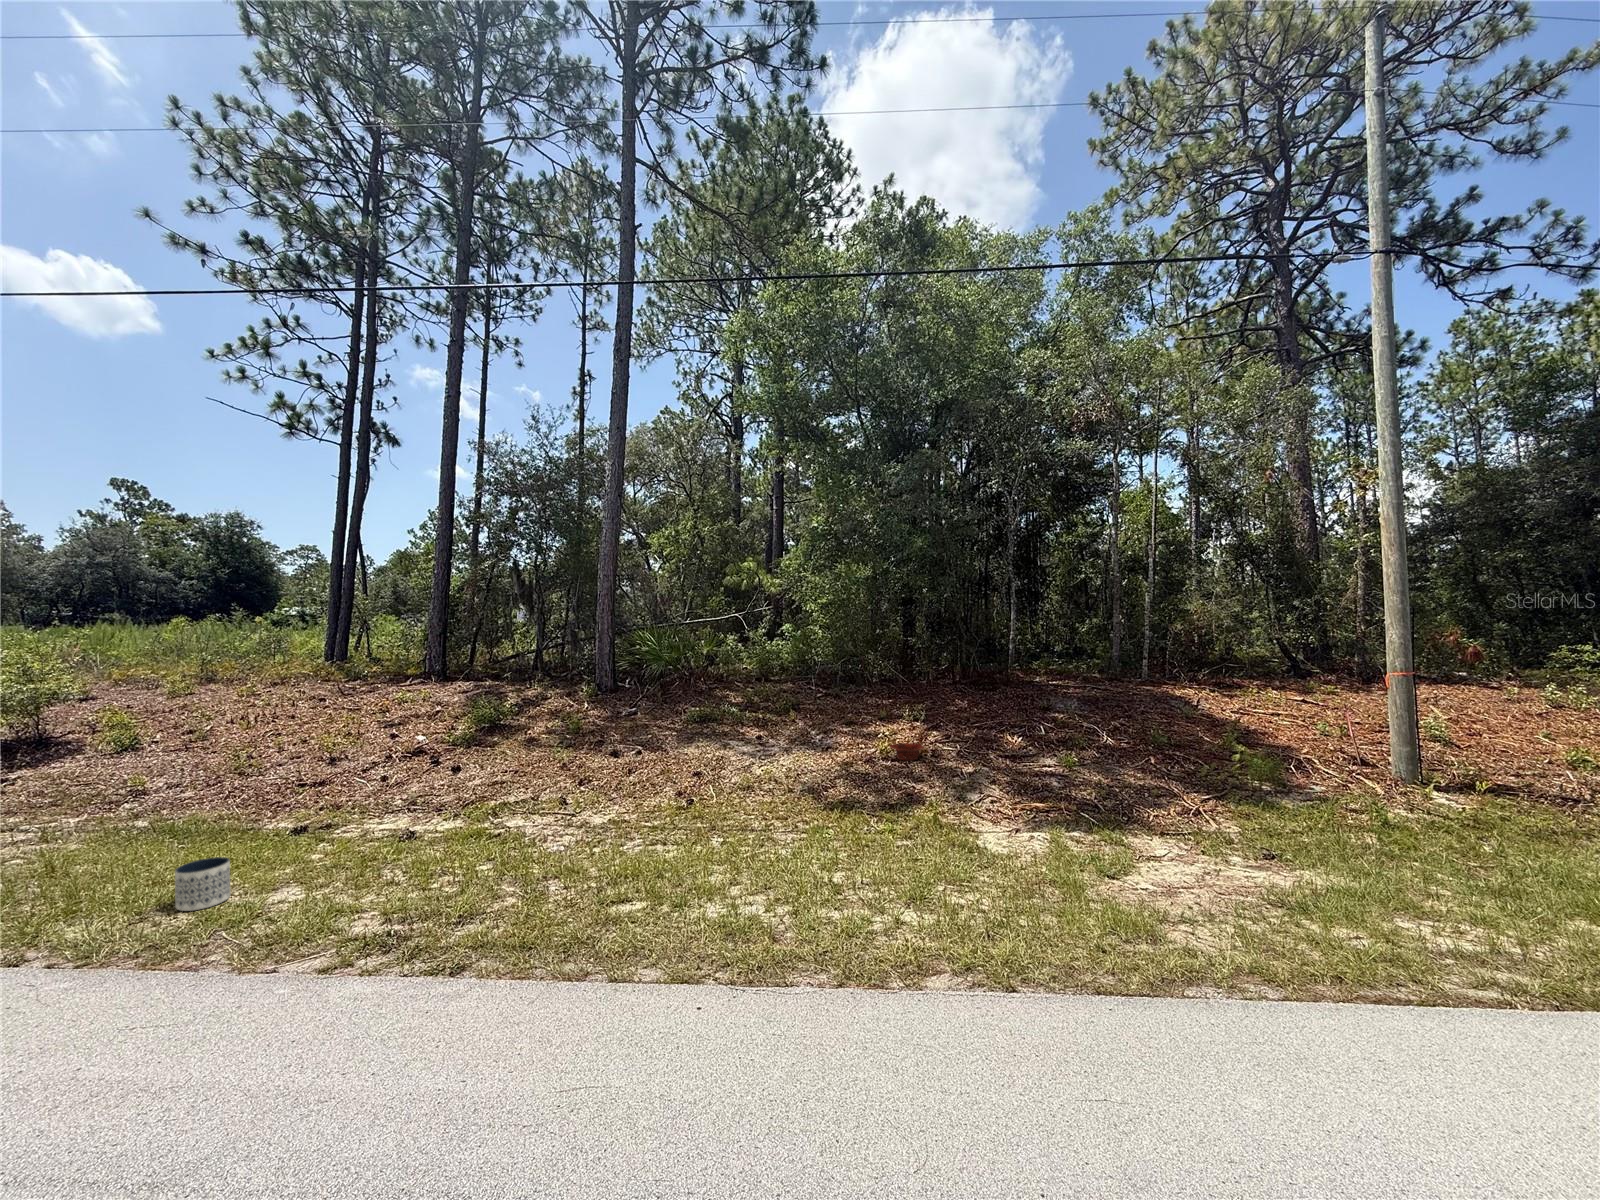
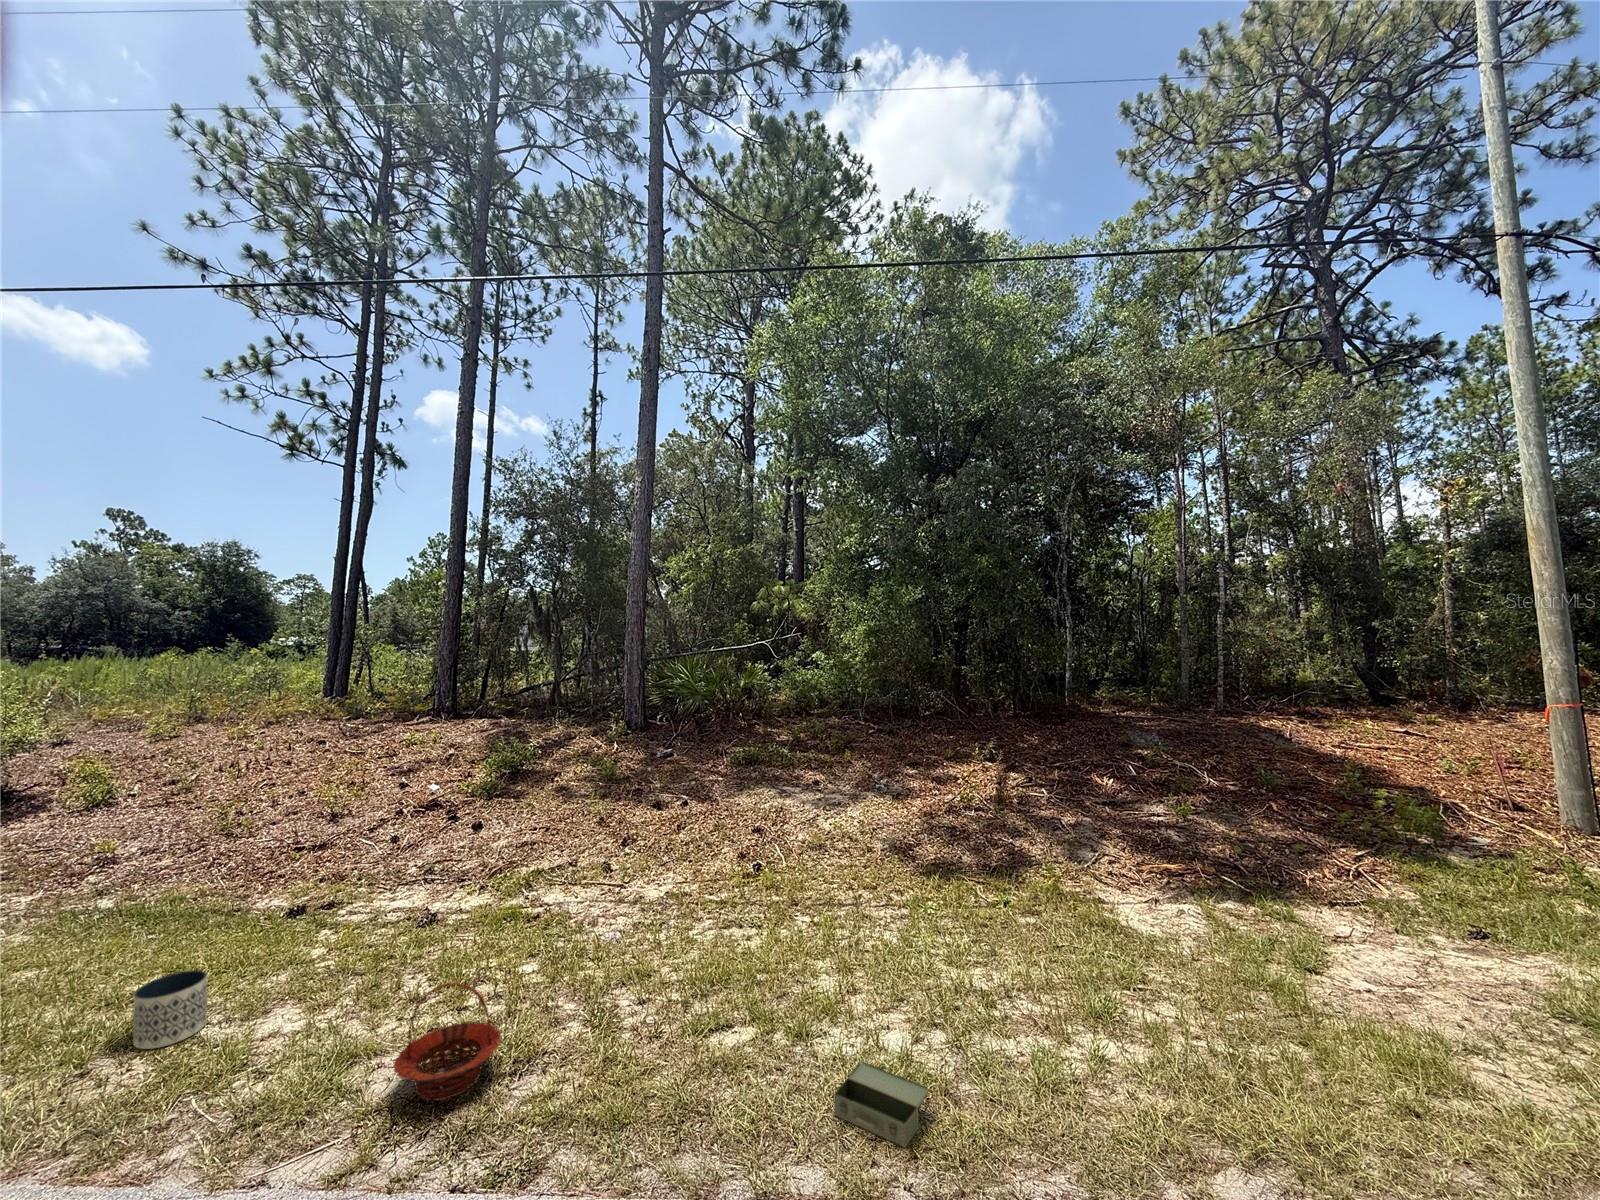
basket: present [890,724,924,760] -> present [393,983,501,1101]
toolbox: none [689,918,760,968] -> present [833,1062,929,1147]

